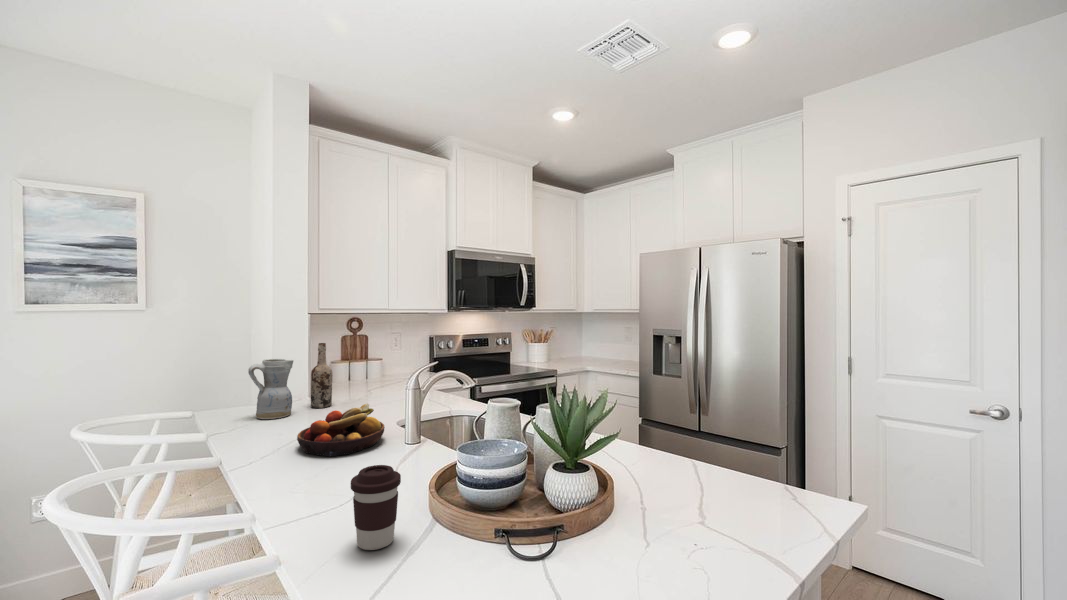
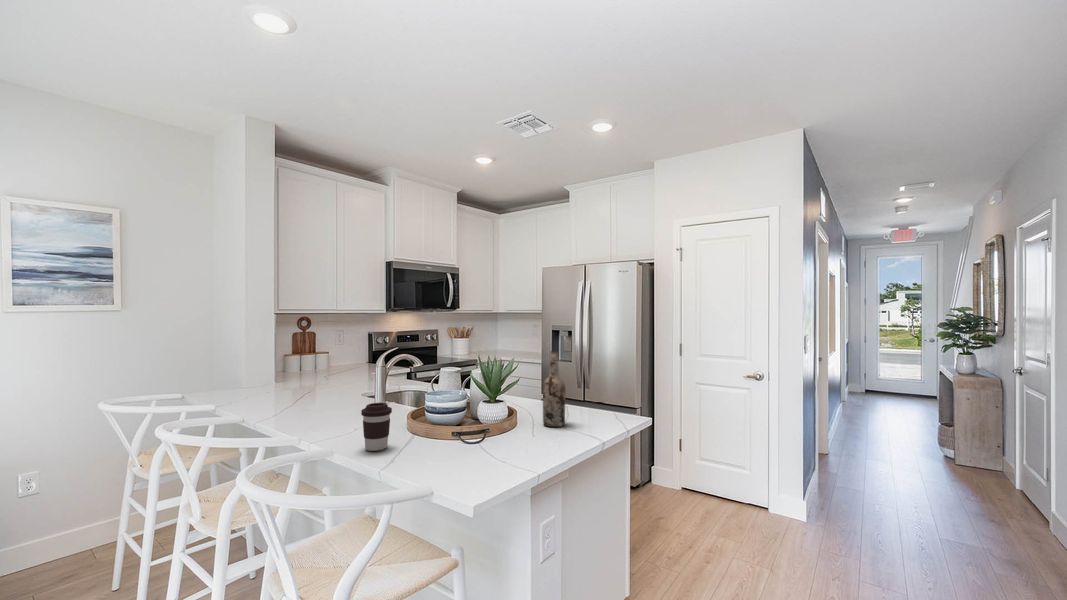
wine bottle: present [311,343,332,408] -> present [543,351,565,427]
ceramic pitcher: present [248,359,293,419] -> none [232,350,269,397]
fruit bowl: present [297,404,385,456] -> none [289,380,355,415]

